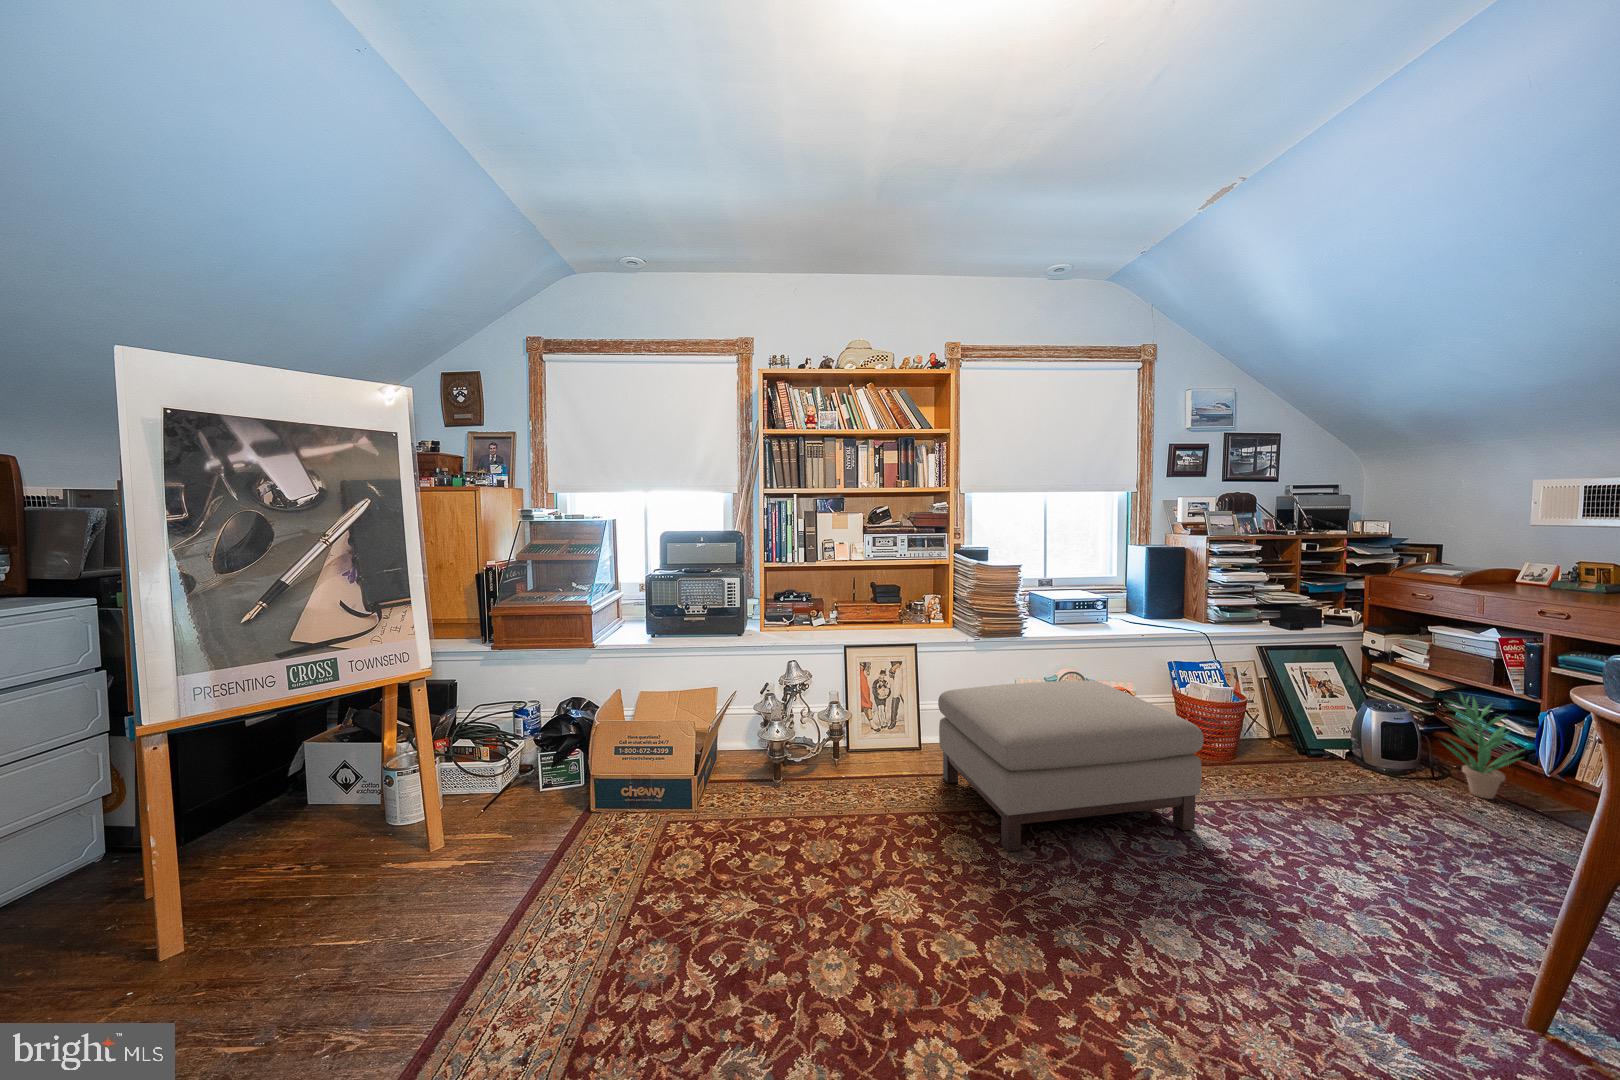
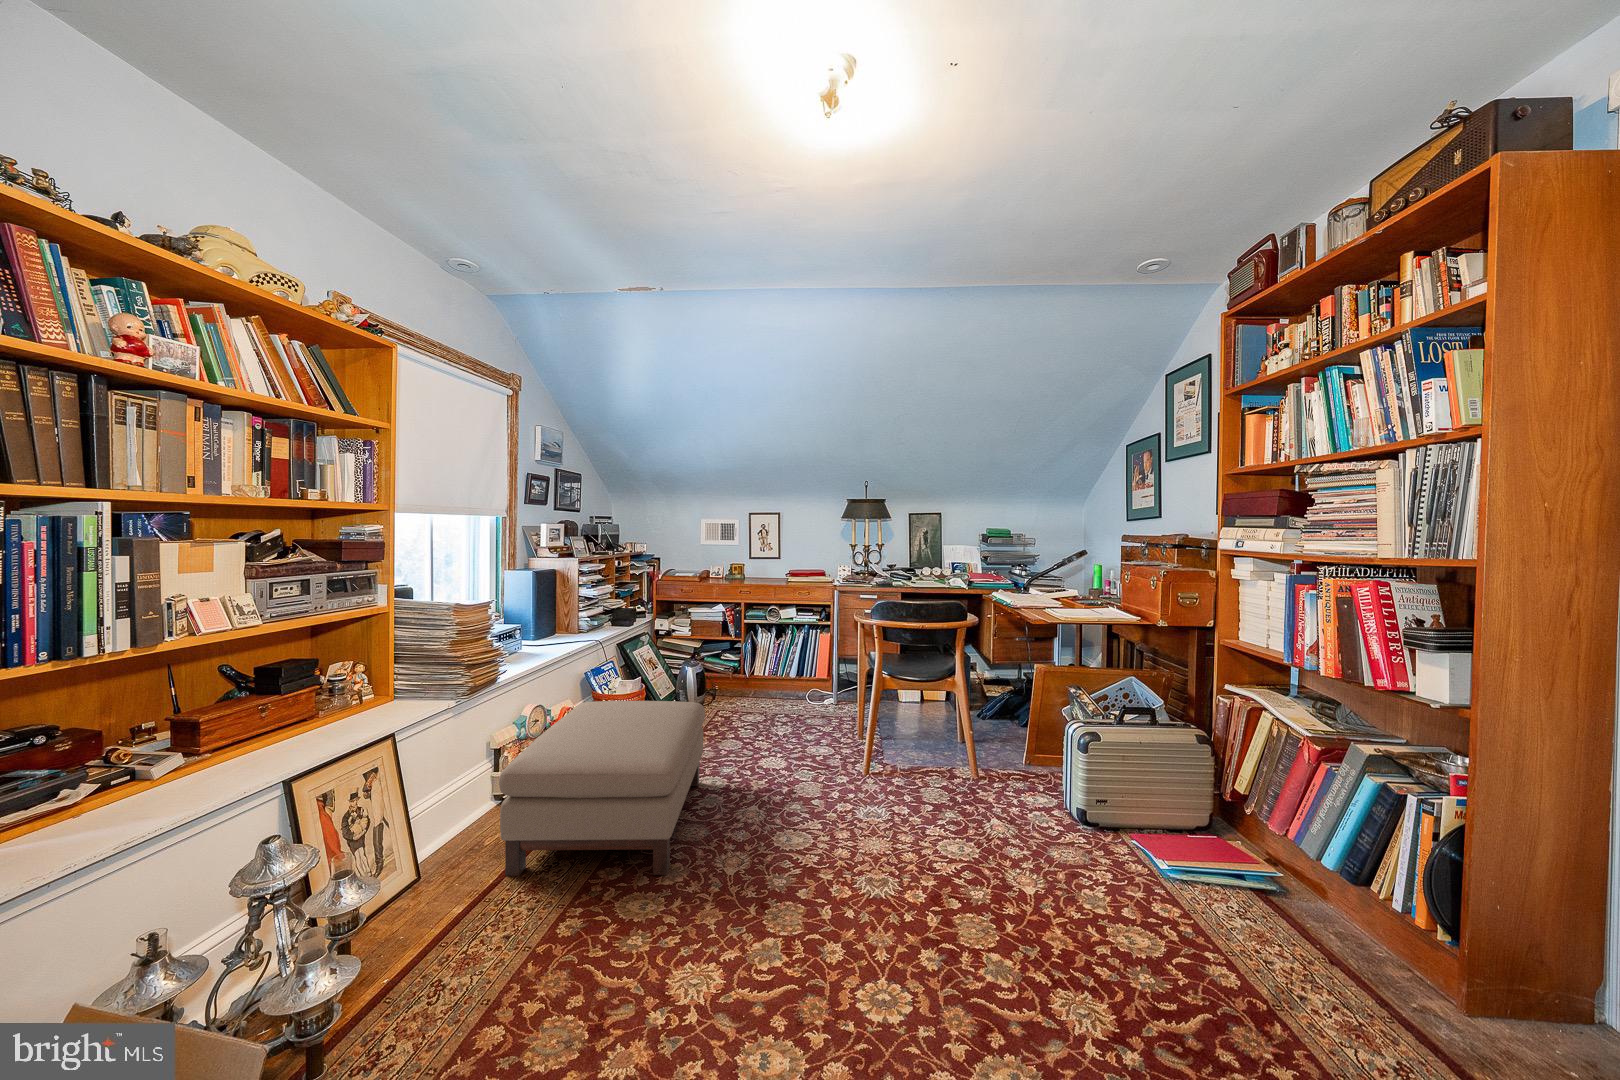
potted plant: present [1444,695,1524,799] -> none [711,644,741,700]

